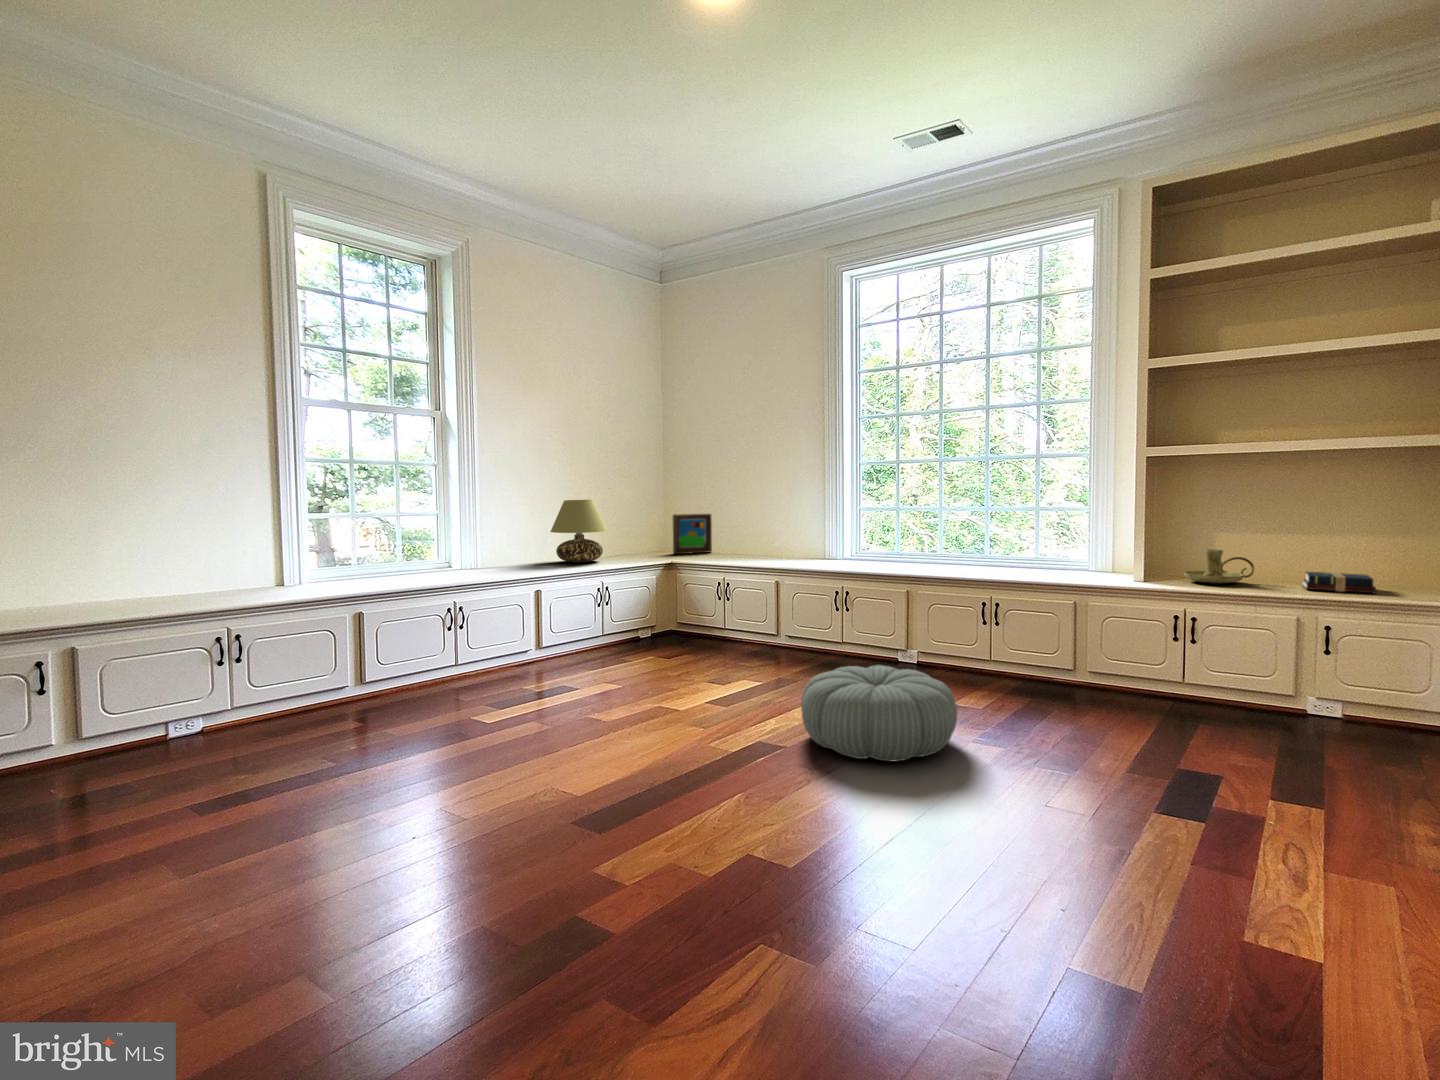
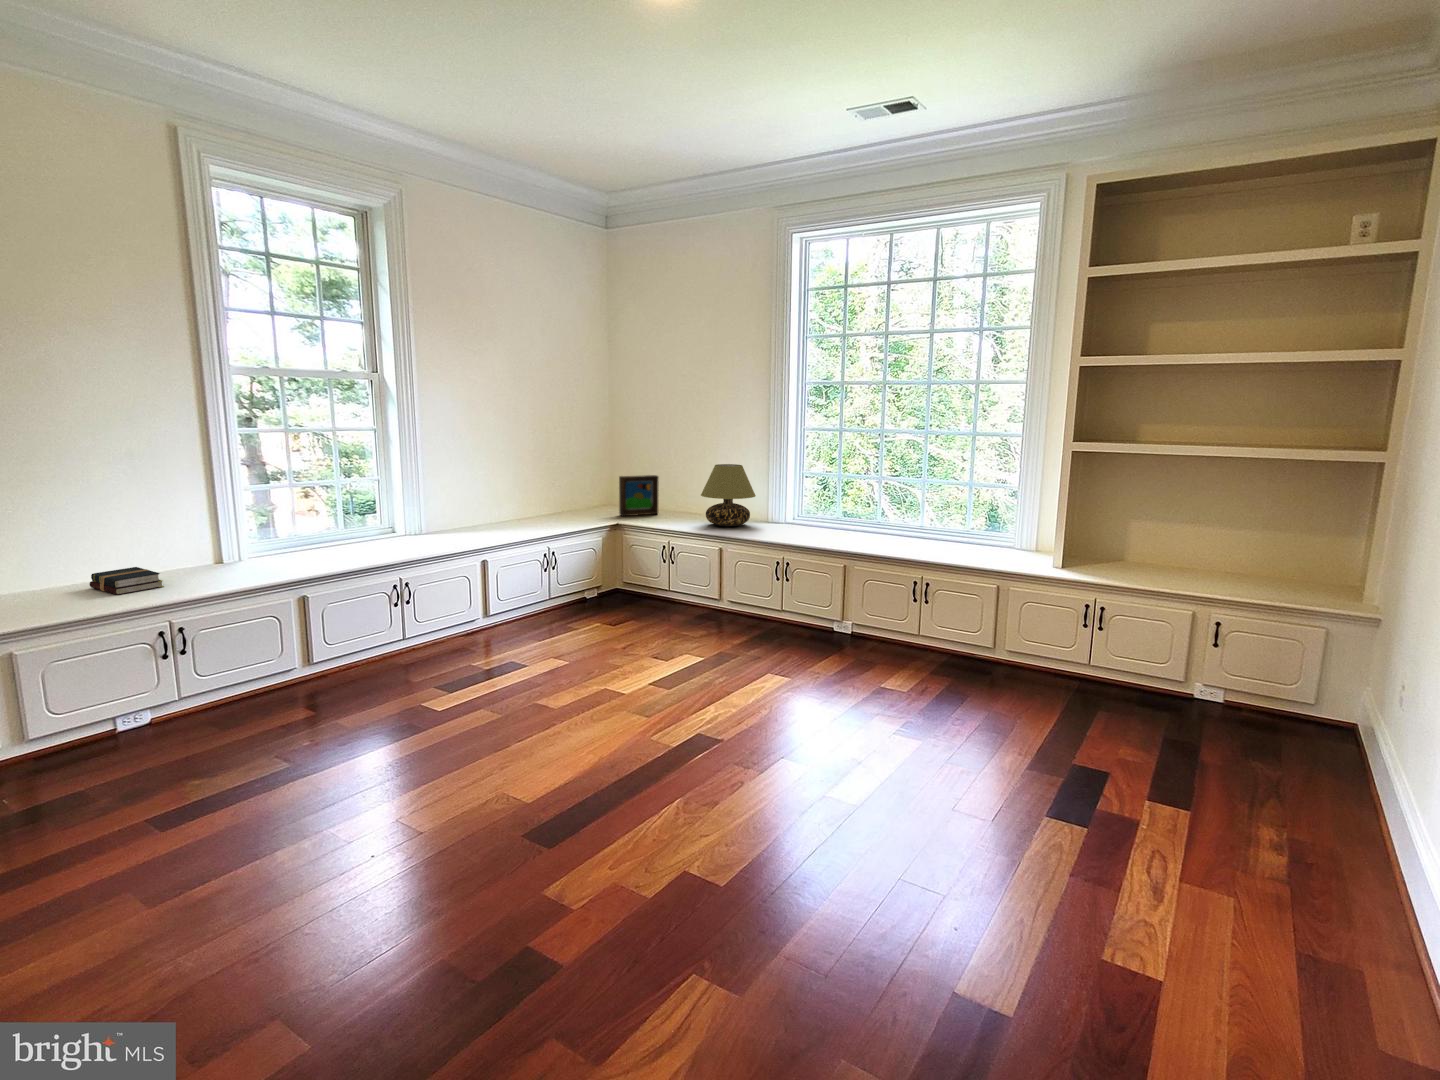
table lamp: present [550,500,608,562] -> present [701,464,756,526]
candle holder: present [1184,549,1254,584] -> none [1099,541,1162,574]
hardback book: present [1303,572,1376,593] -> present [90,567,164,595]
pouf: present [801,665,957,761] -> none [737,651,880,747]

